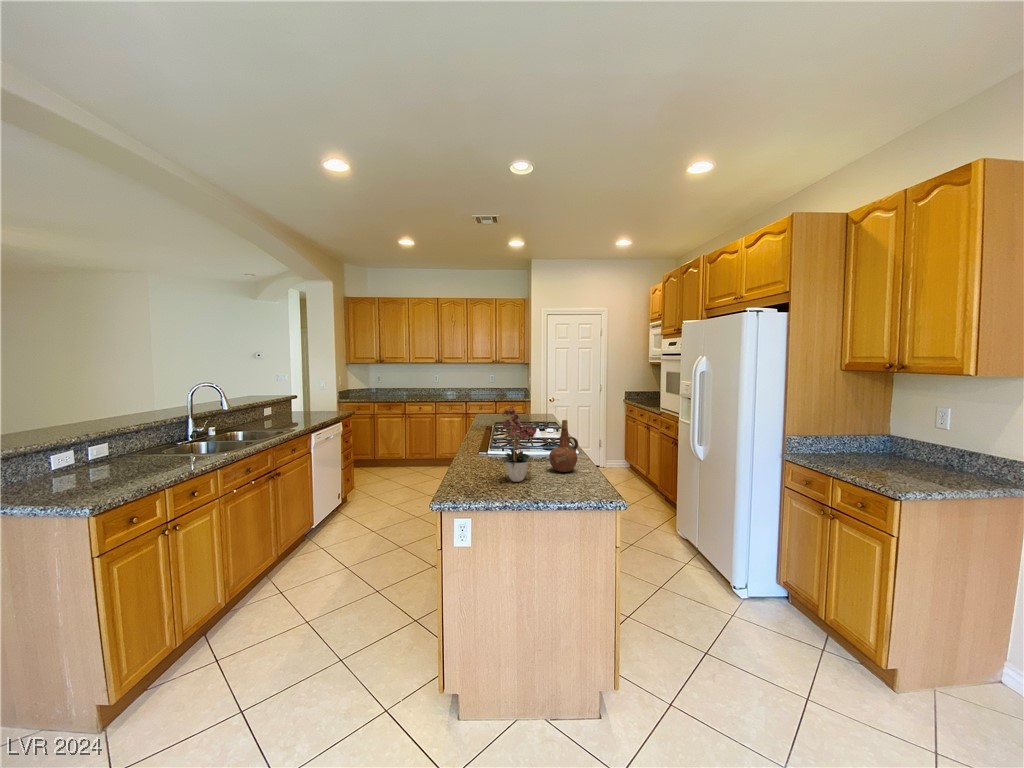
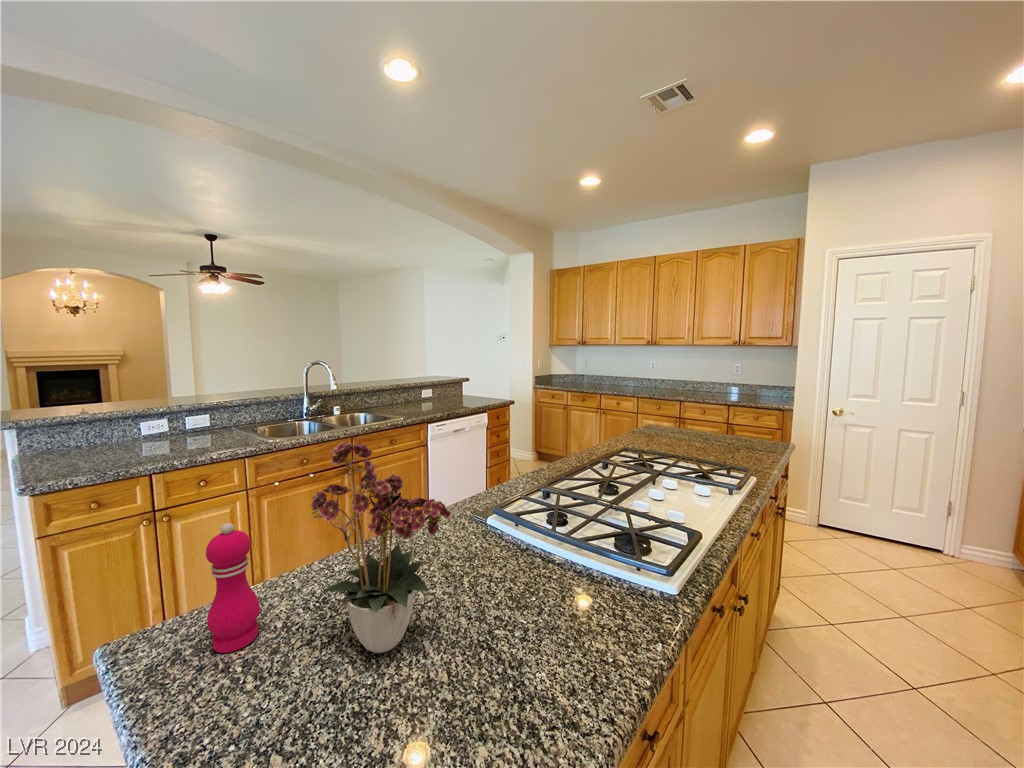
ceramic pitcher: present [549,420,578,472] -> none [511,496,608,671]
pepper mill: none [462,444,480,493] -> present [206,523,260,653]

